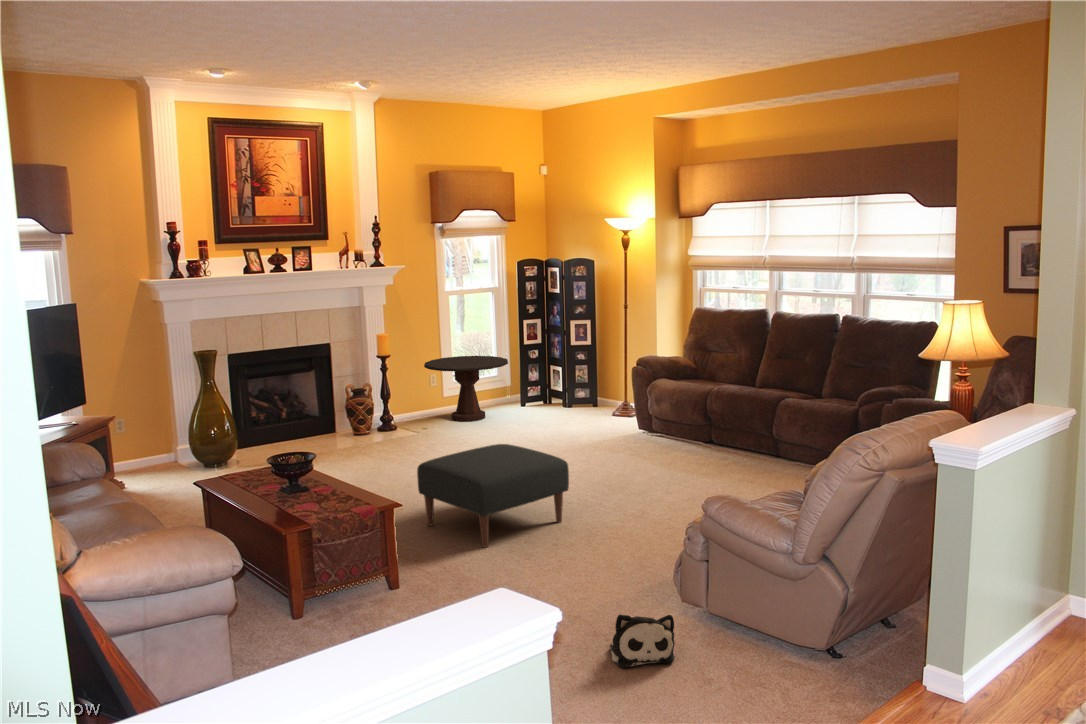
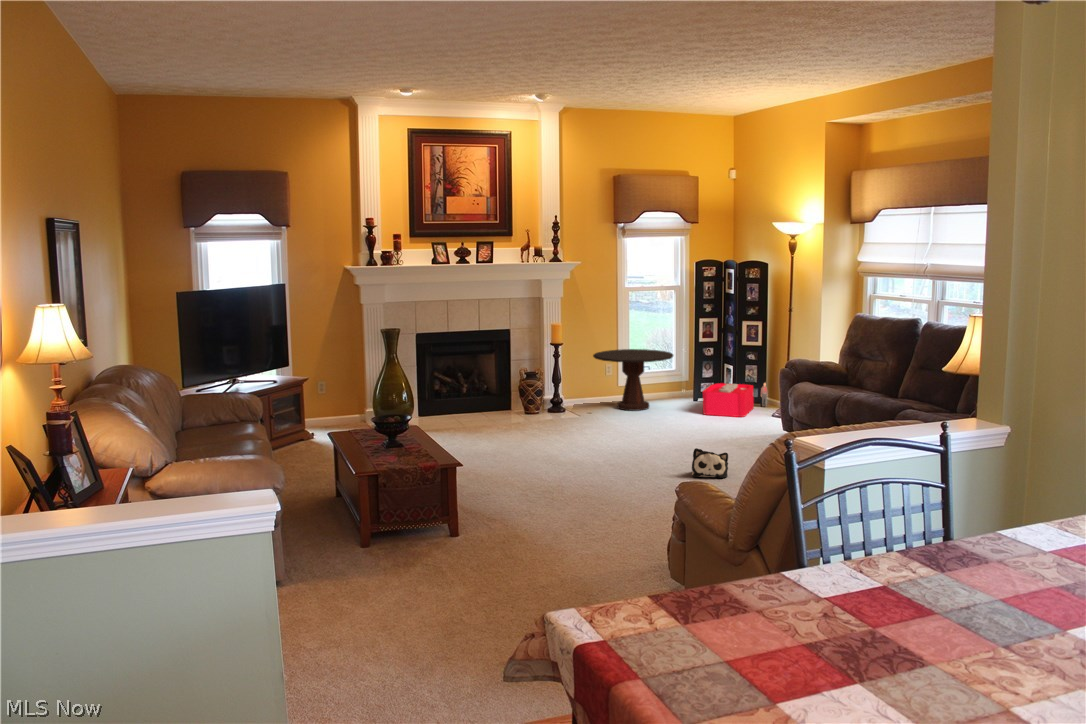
storage bin: none [544,381,600,419] -> present [703,383,768,417]
ottoman: present [417,444,569,547] -> none [518,423,642,504]
plush toy: present [610,614,675,668] -> present [692,448,728,478]

